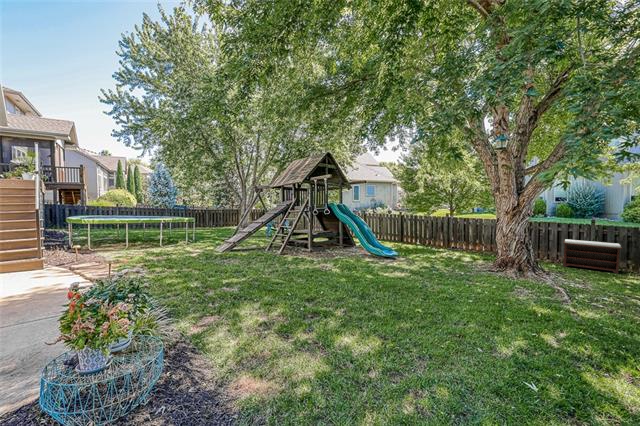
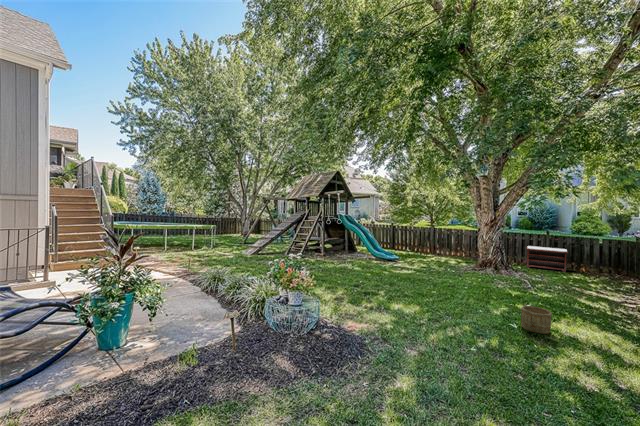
wooden bucket: none [545,350,604,406] -> present [521,306,552,334]

